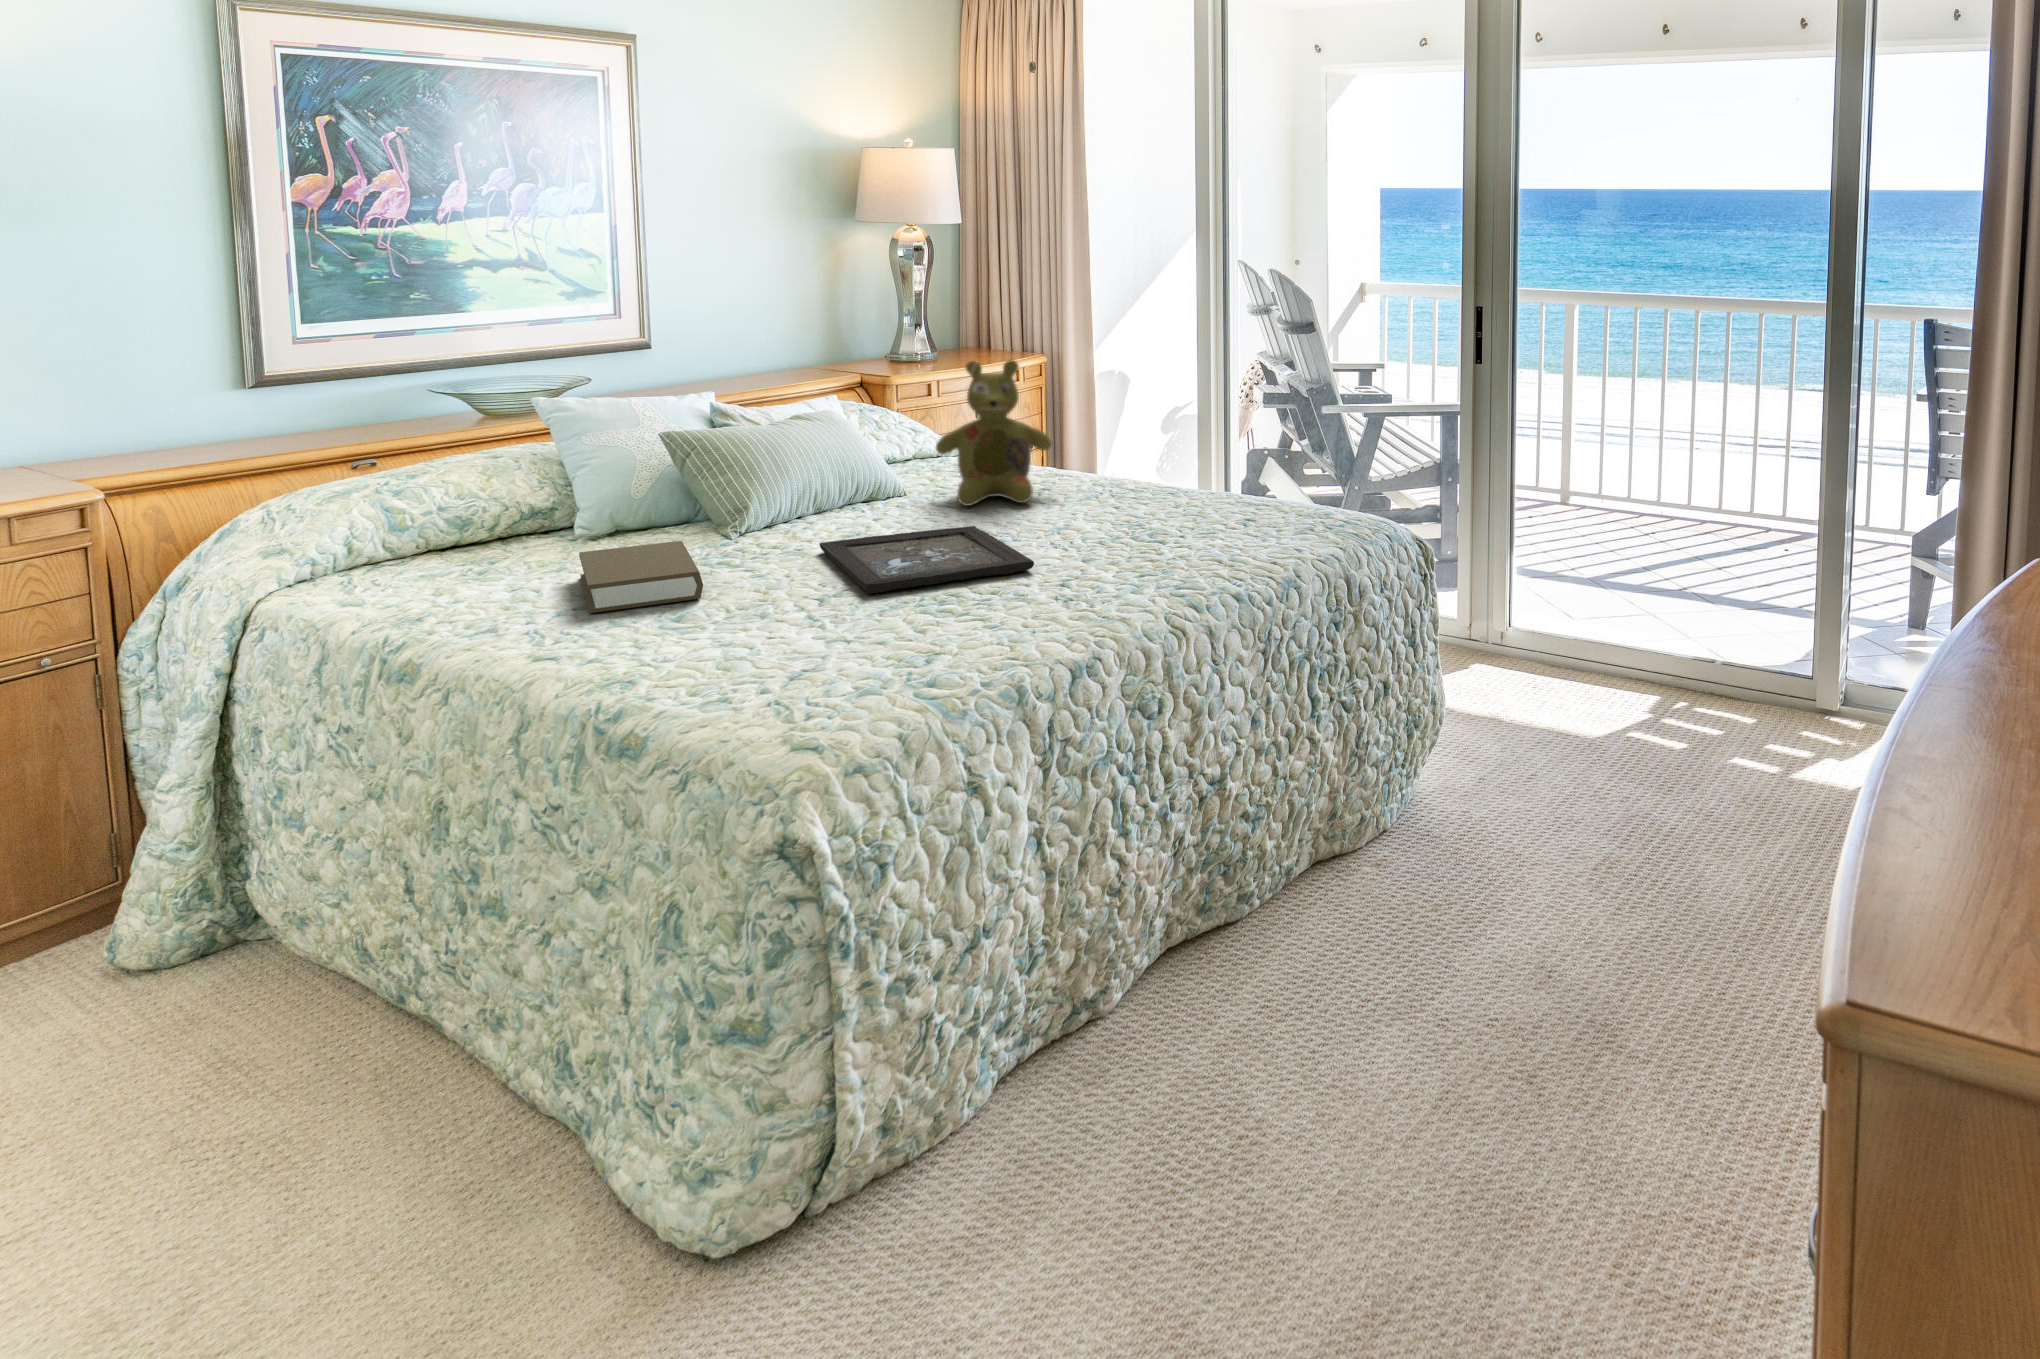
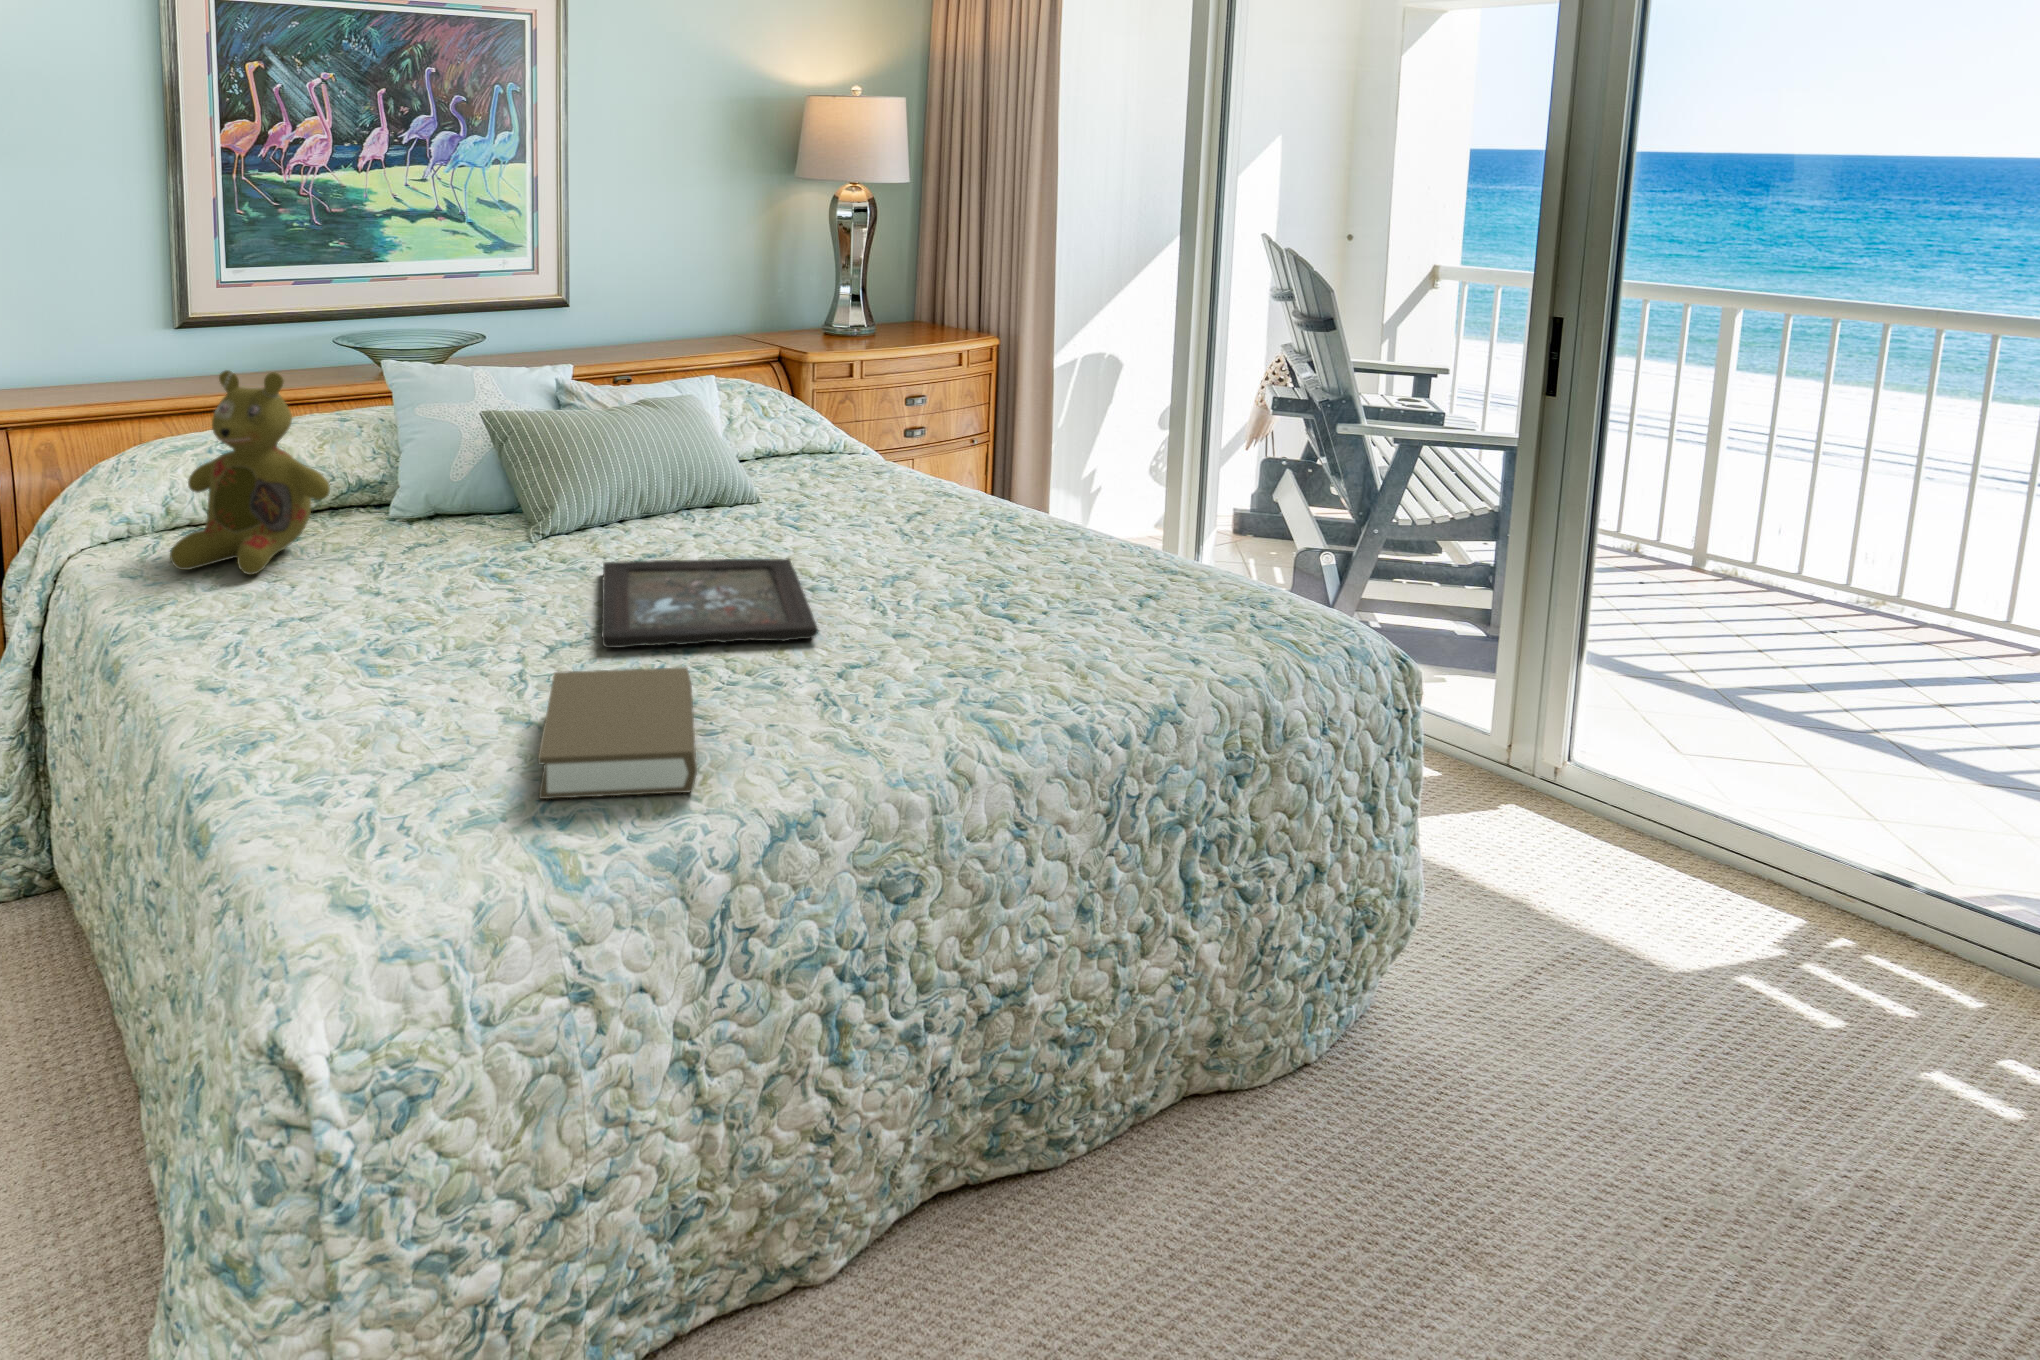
stuffed bear: present [936,360,1051,506] -> present [170,370,330,575]
book: present [579,541,703,613] -> present [538,667,697,799]

